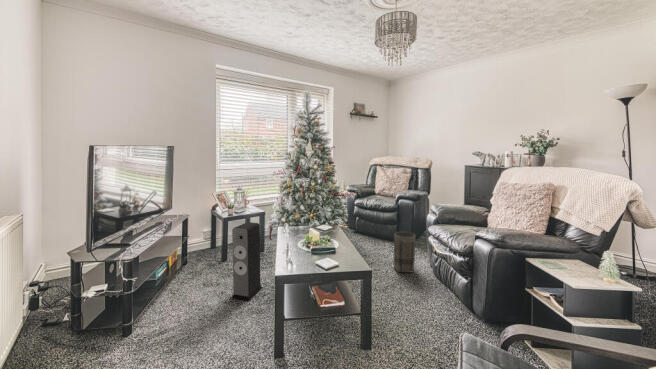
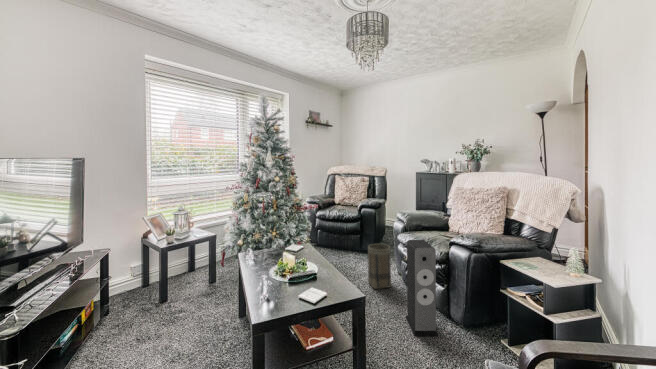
speaker: present [232,222,262,301] -> present [406,240,438,336]

